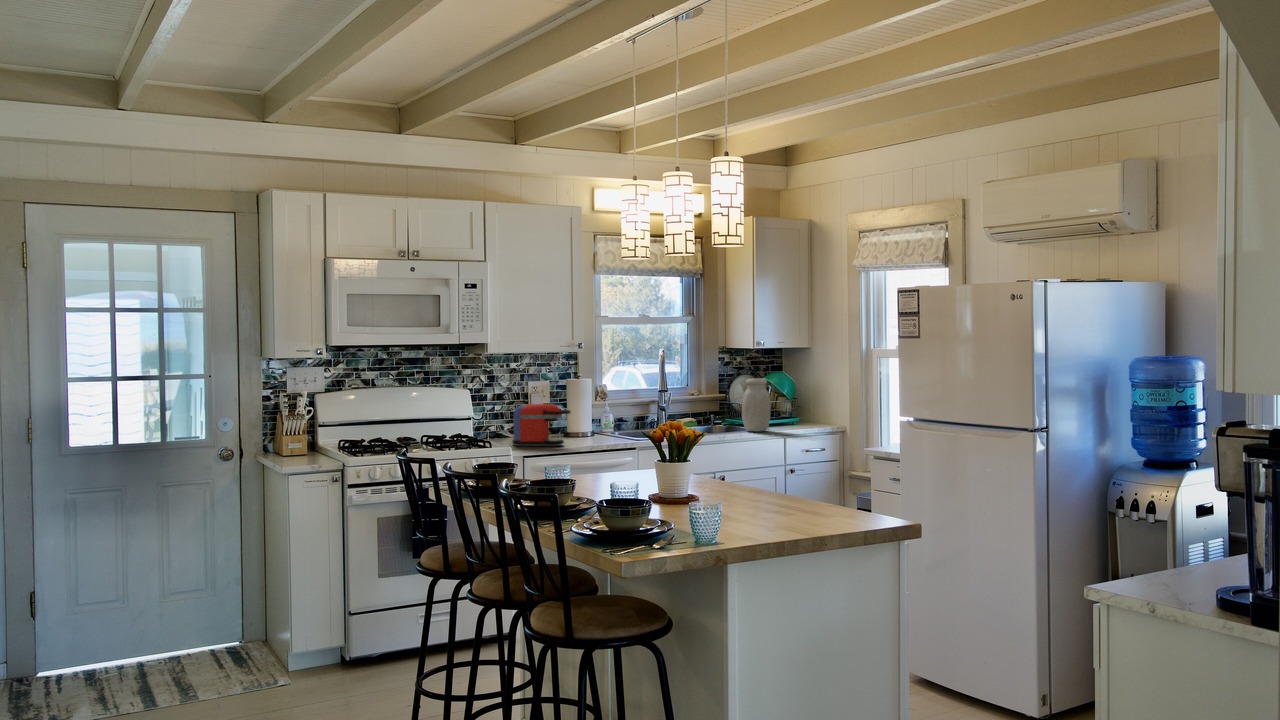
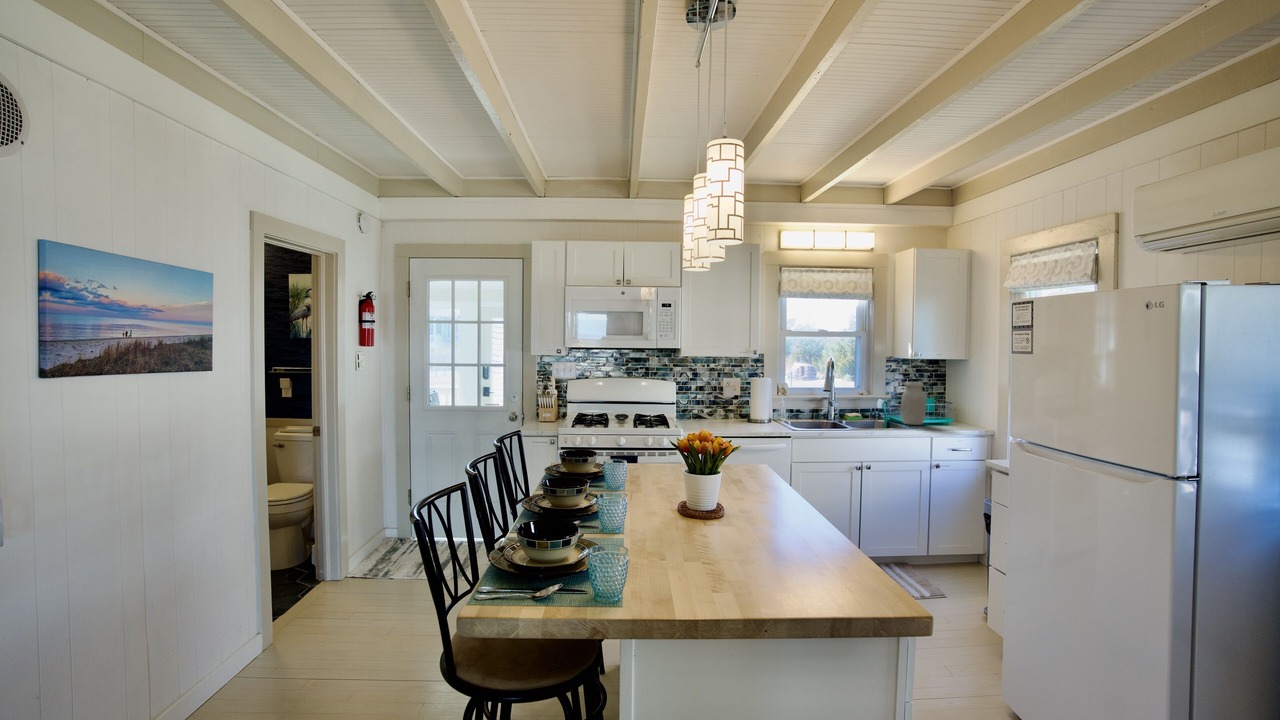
coffee maker: present [513,404,570,446] -> none [703,395,744,427]

